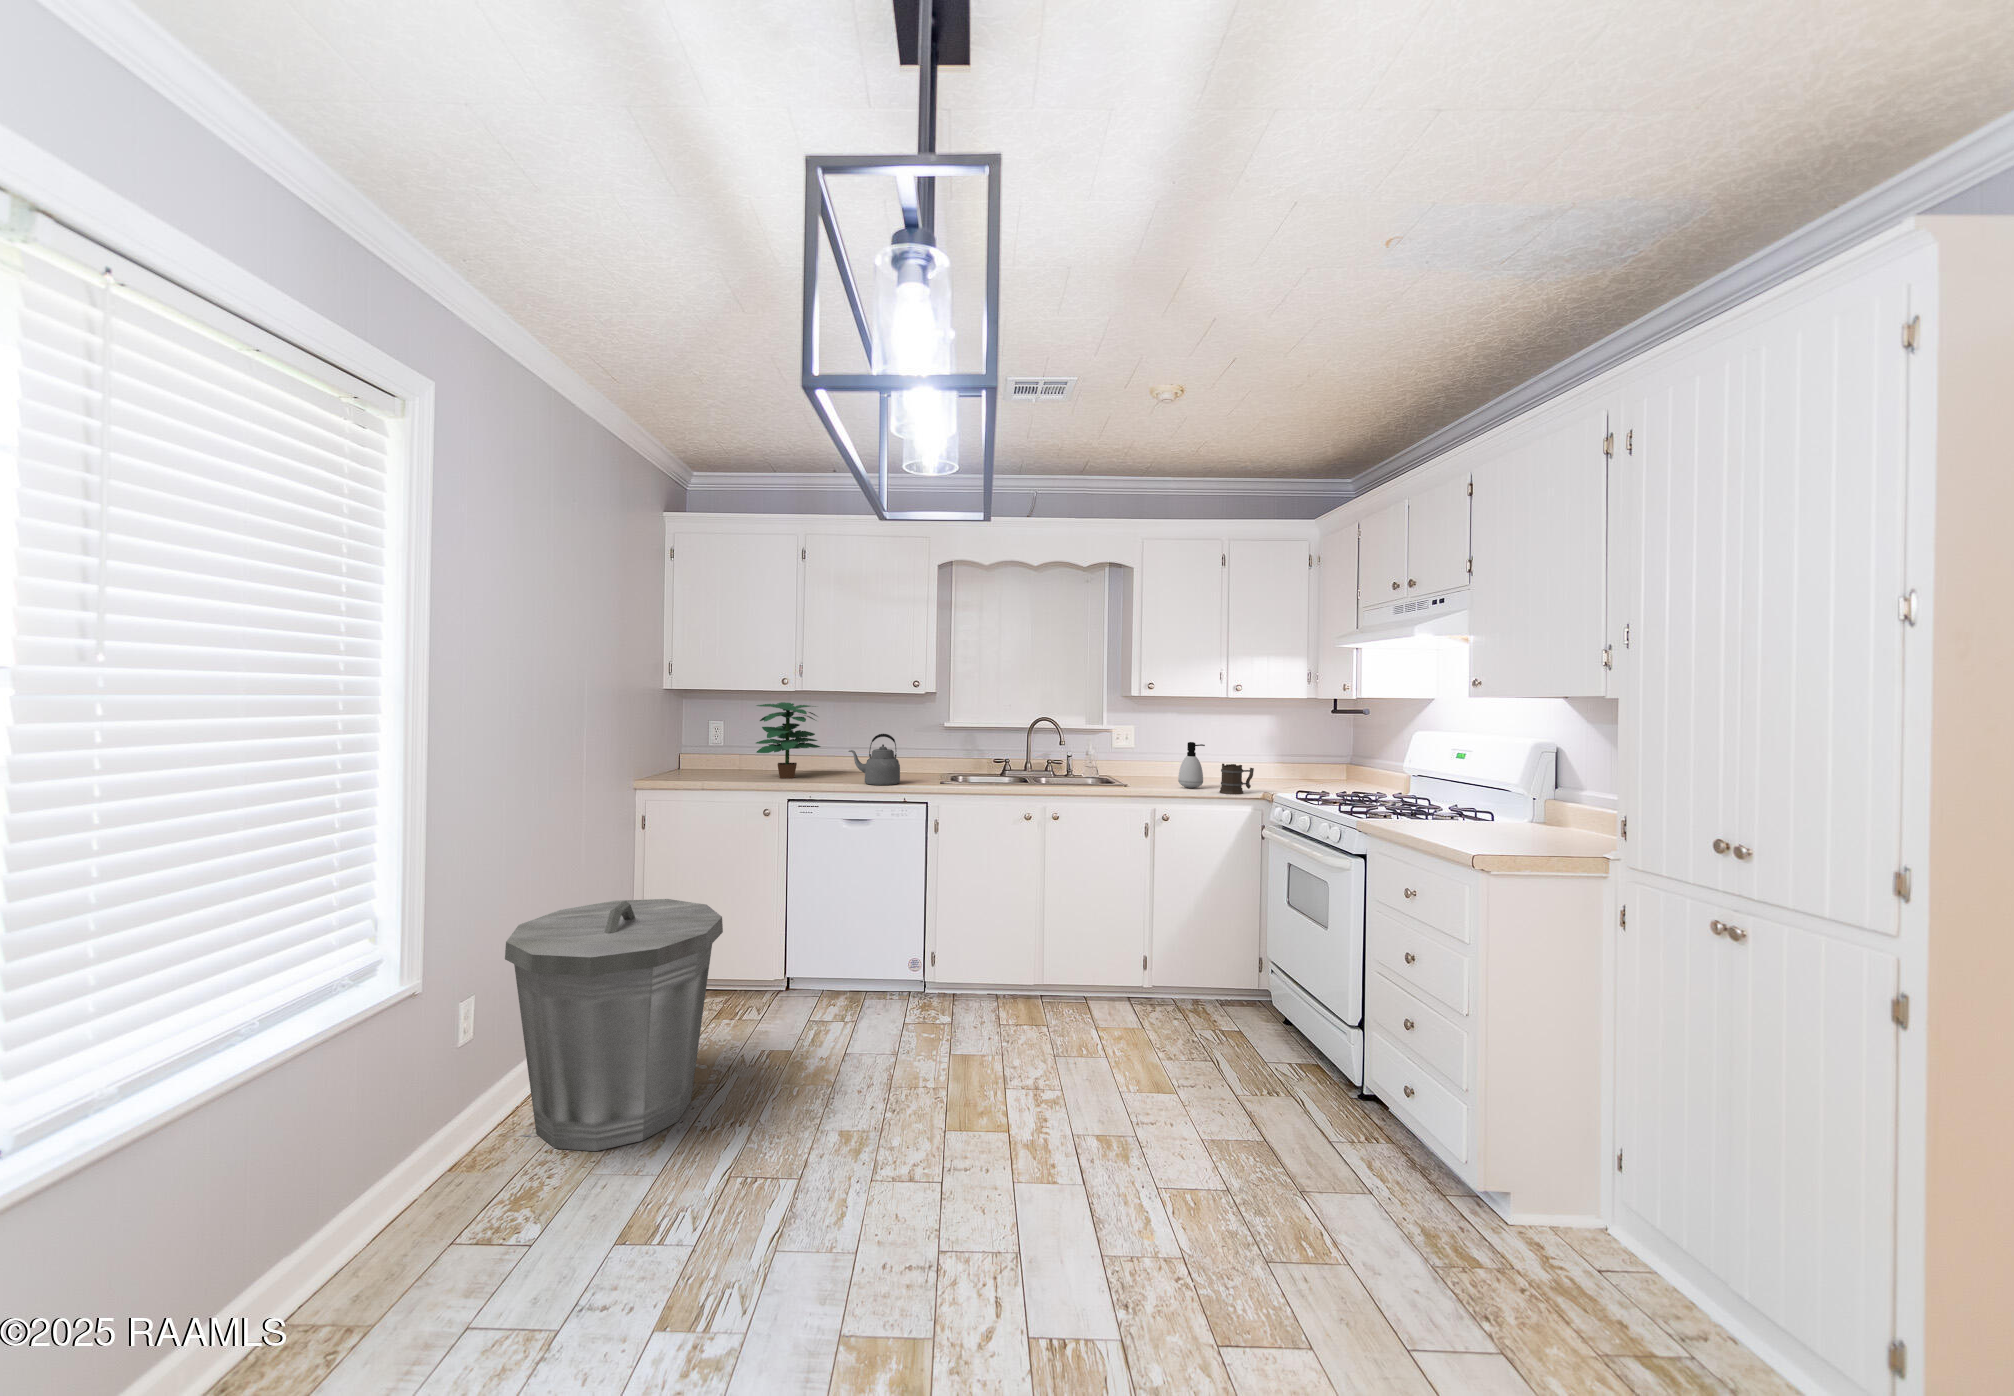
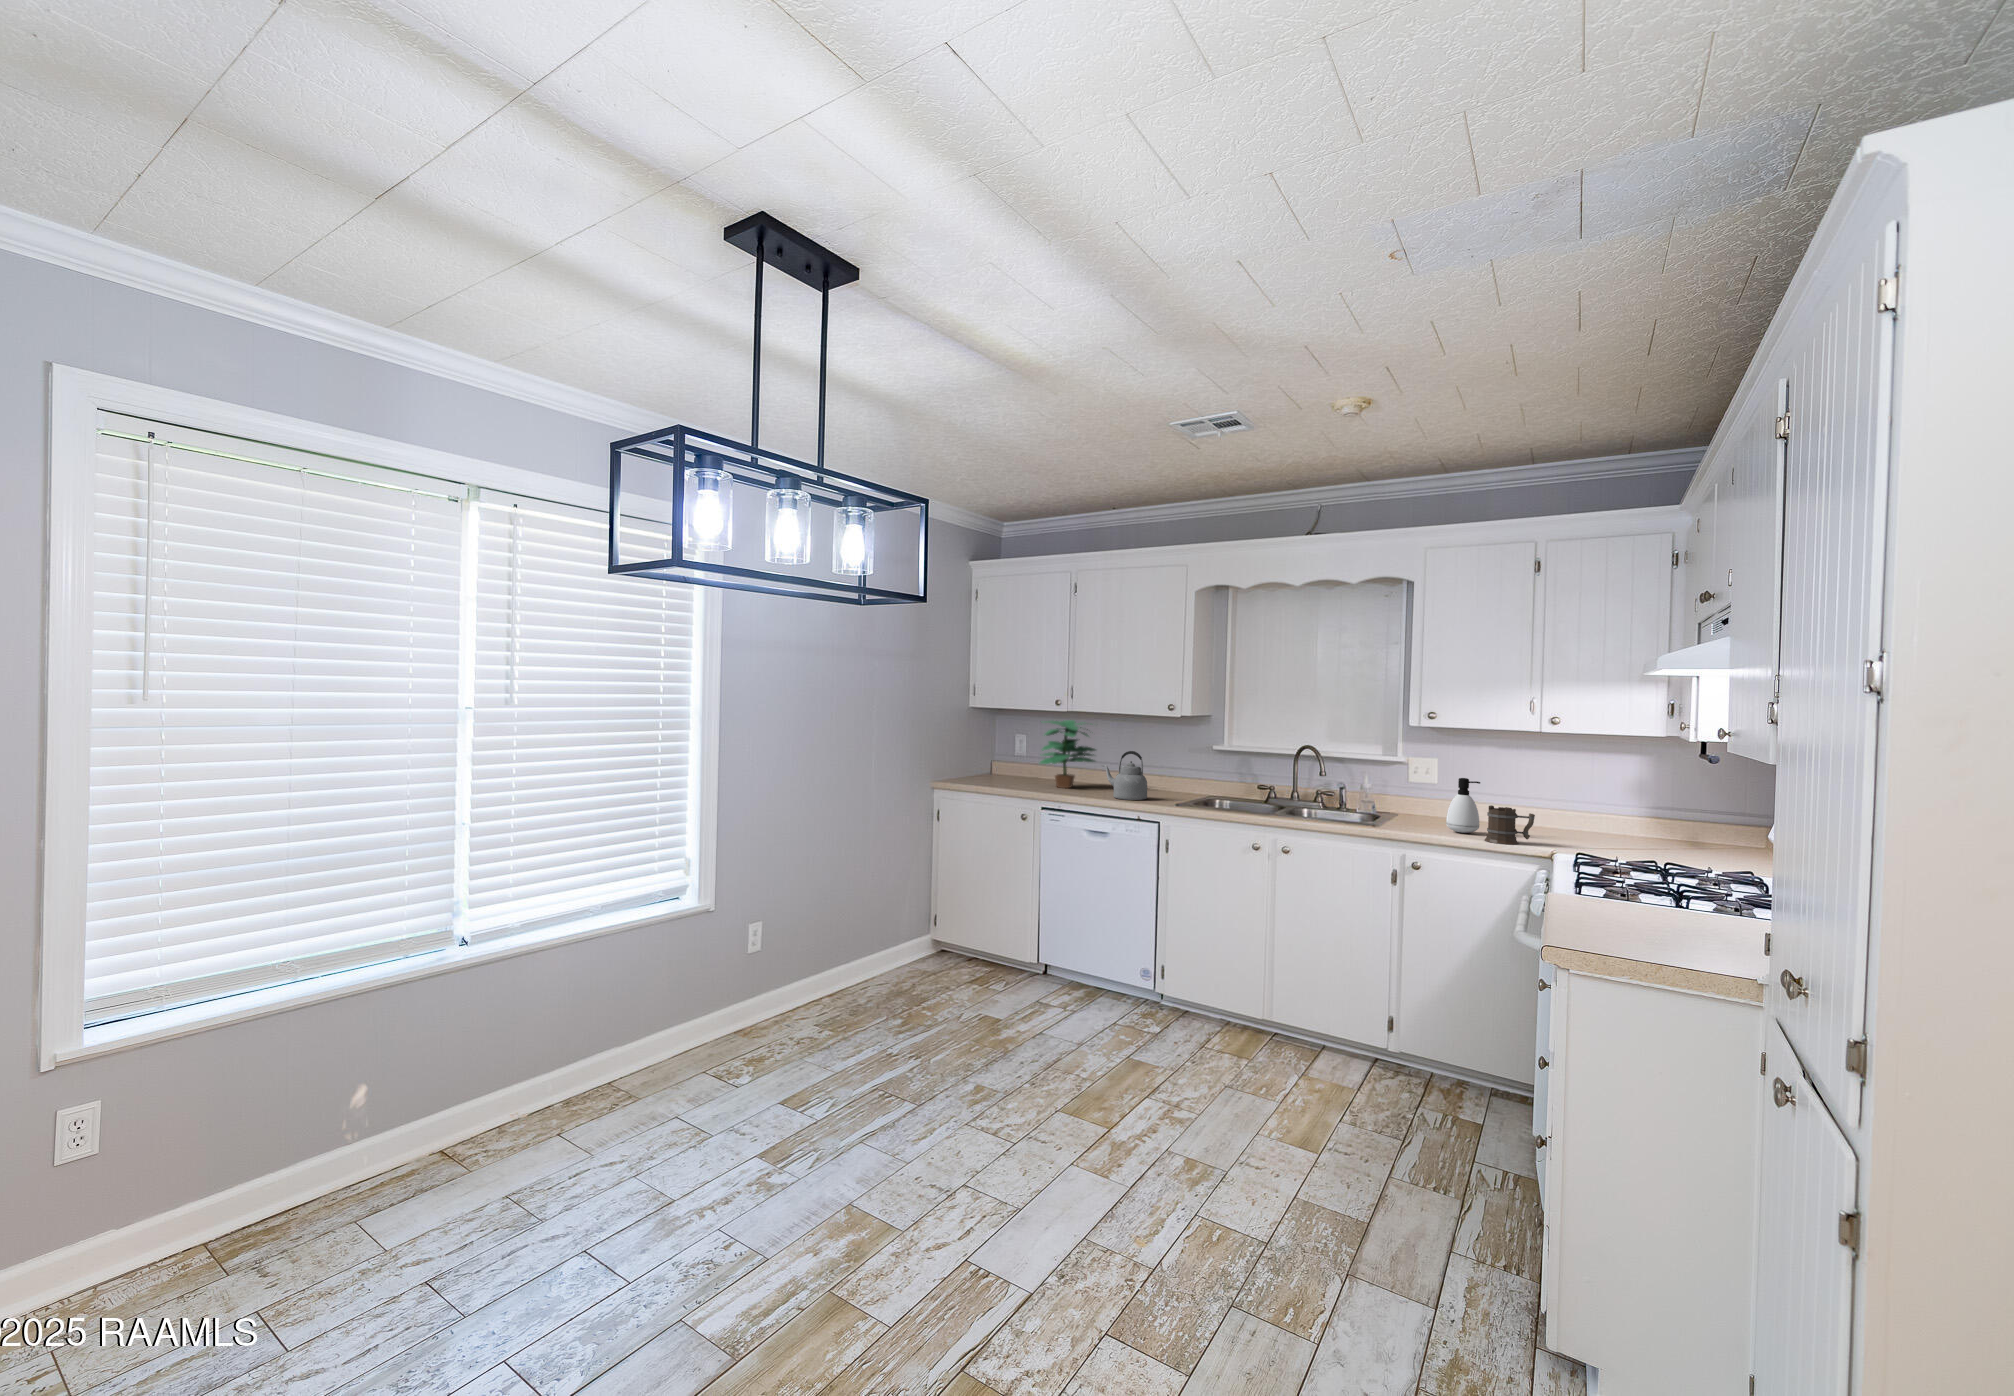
trash can: present [505,899,723,1151] -> none [780,864,928,1048]

